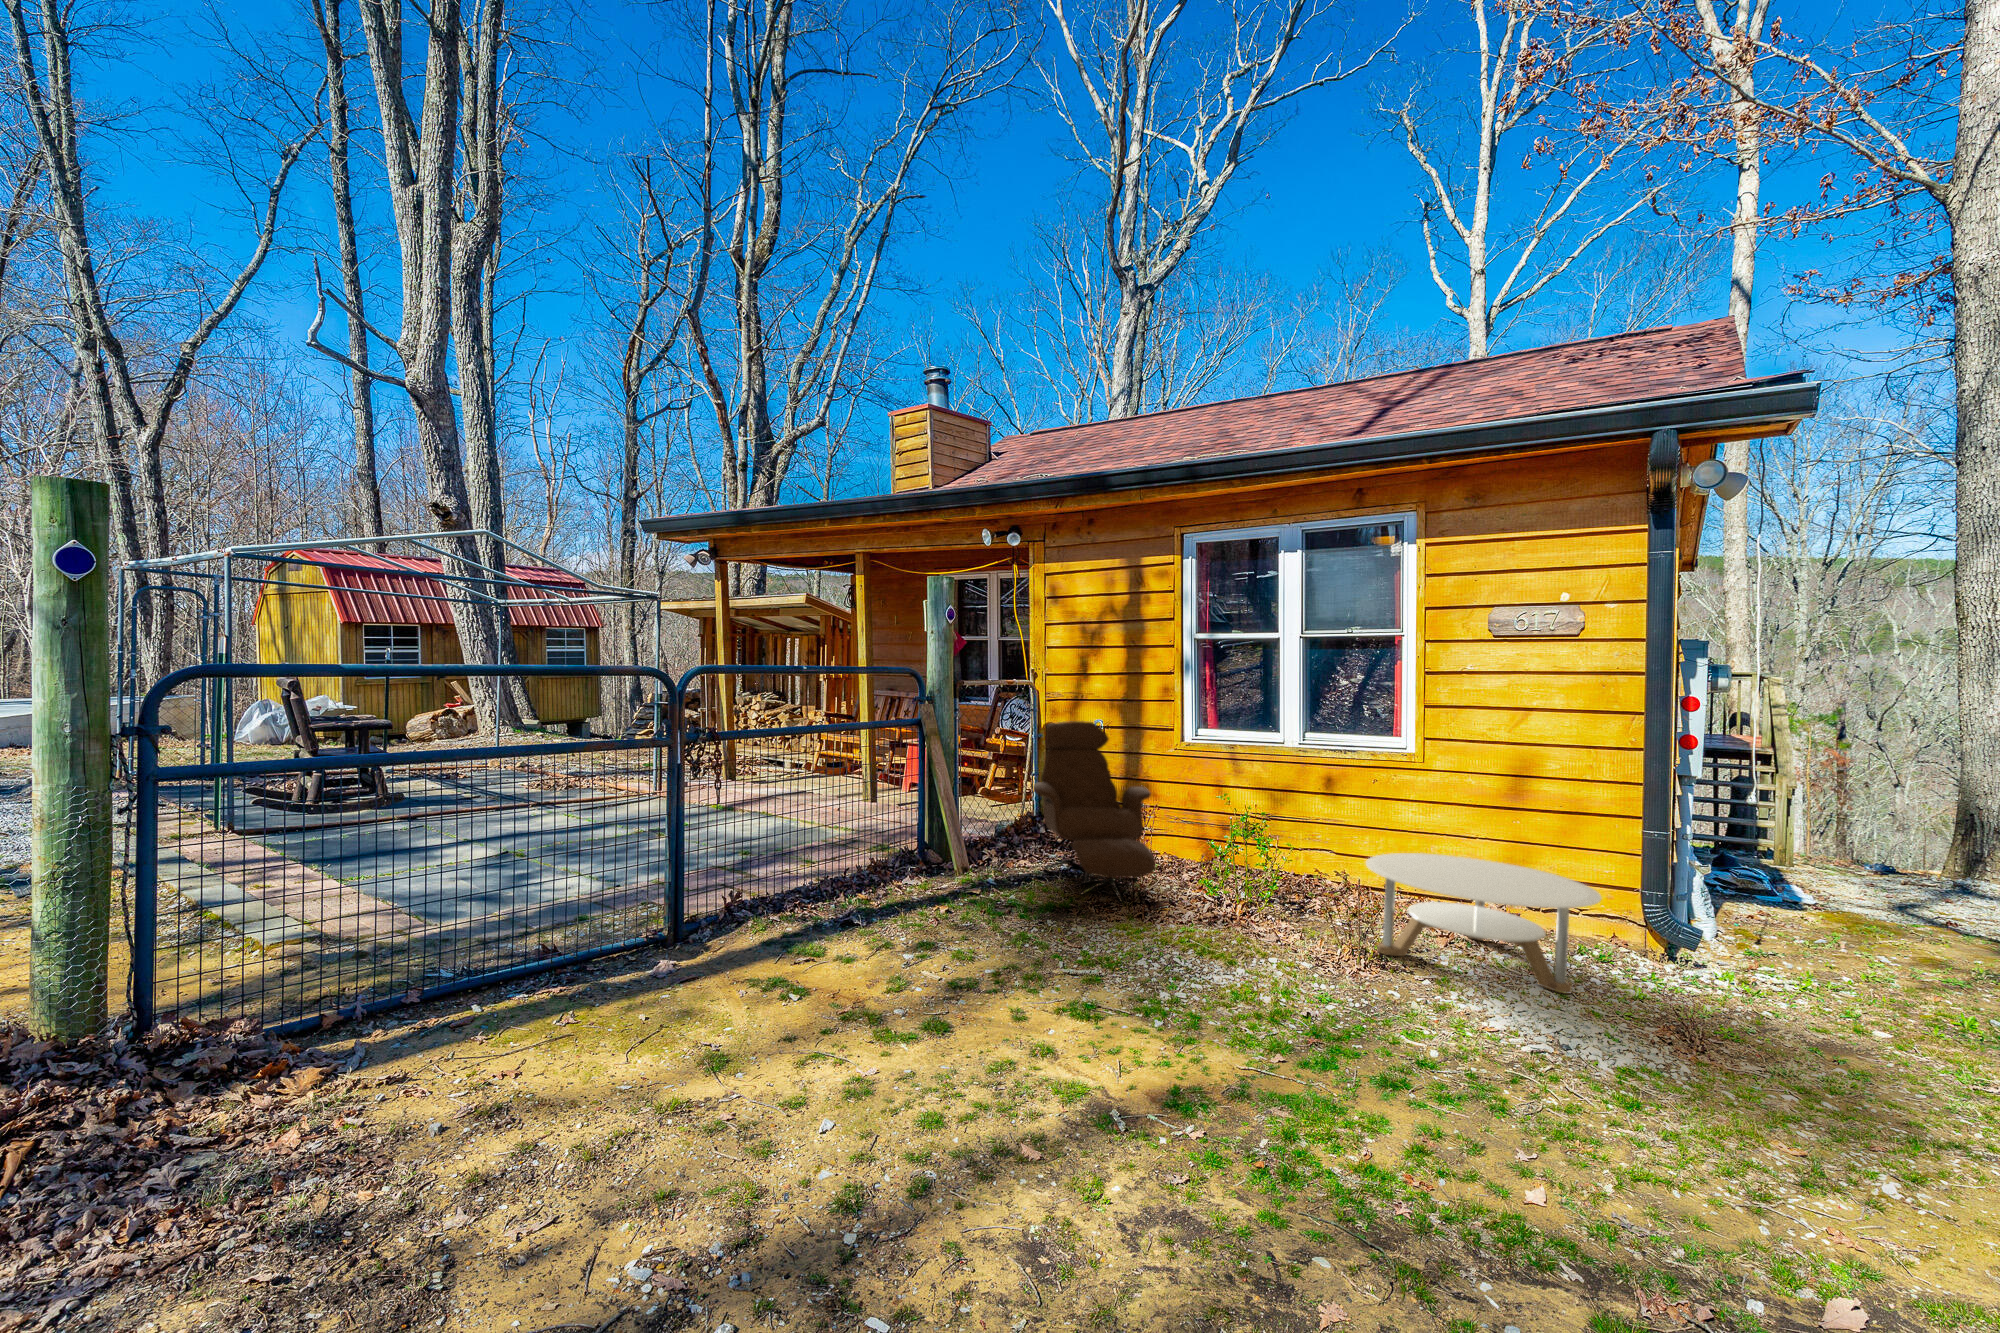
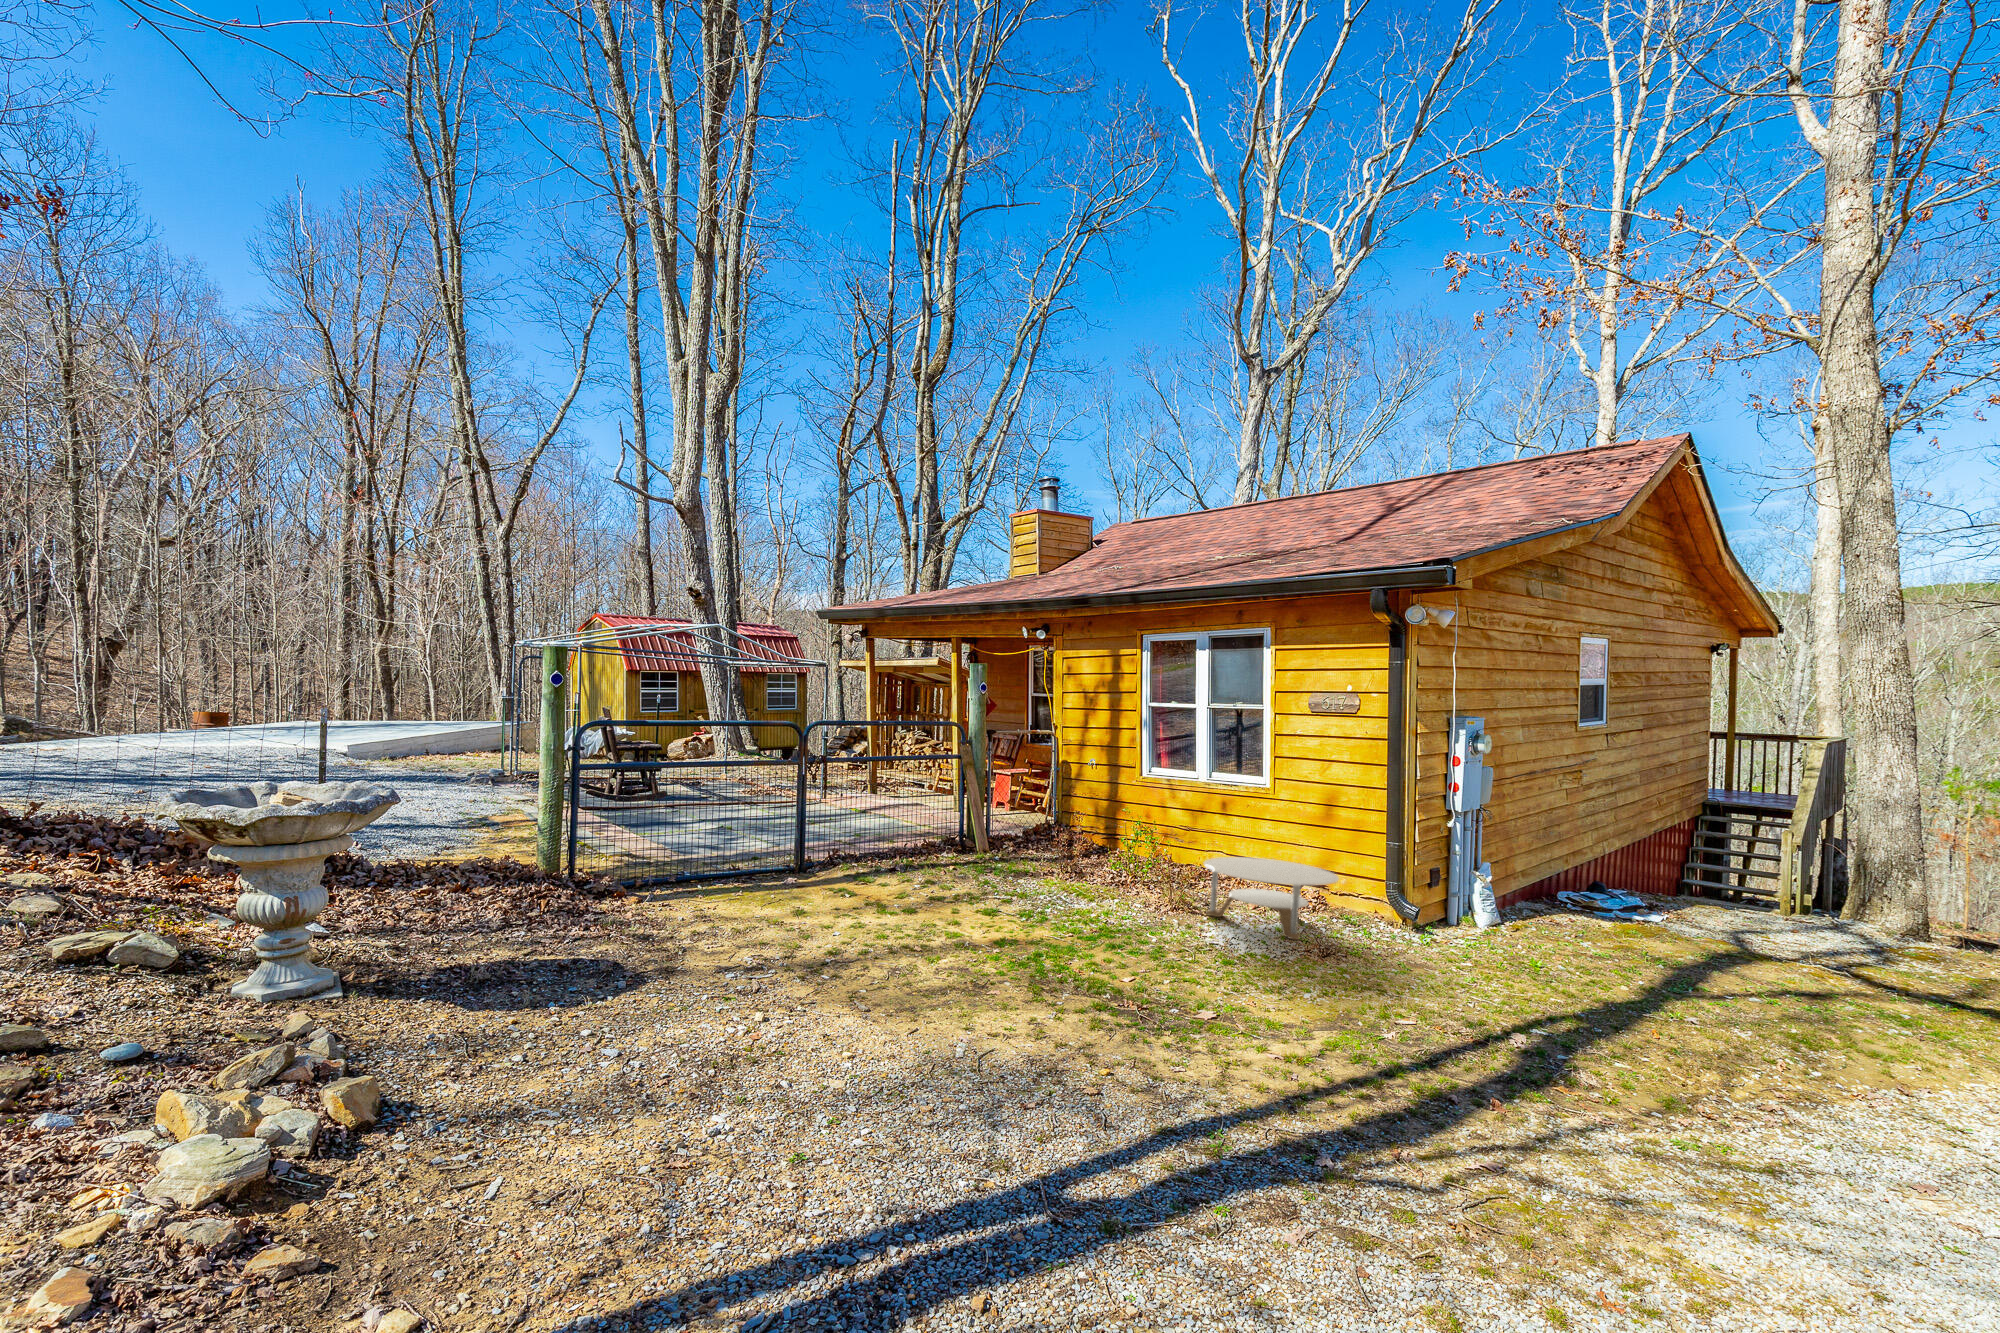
lounge chair: present [1034,721,1156,902] -> none [1040,762,1121,880]

